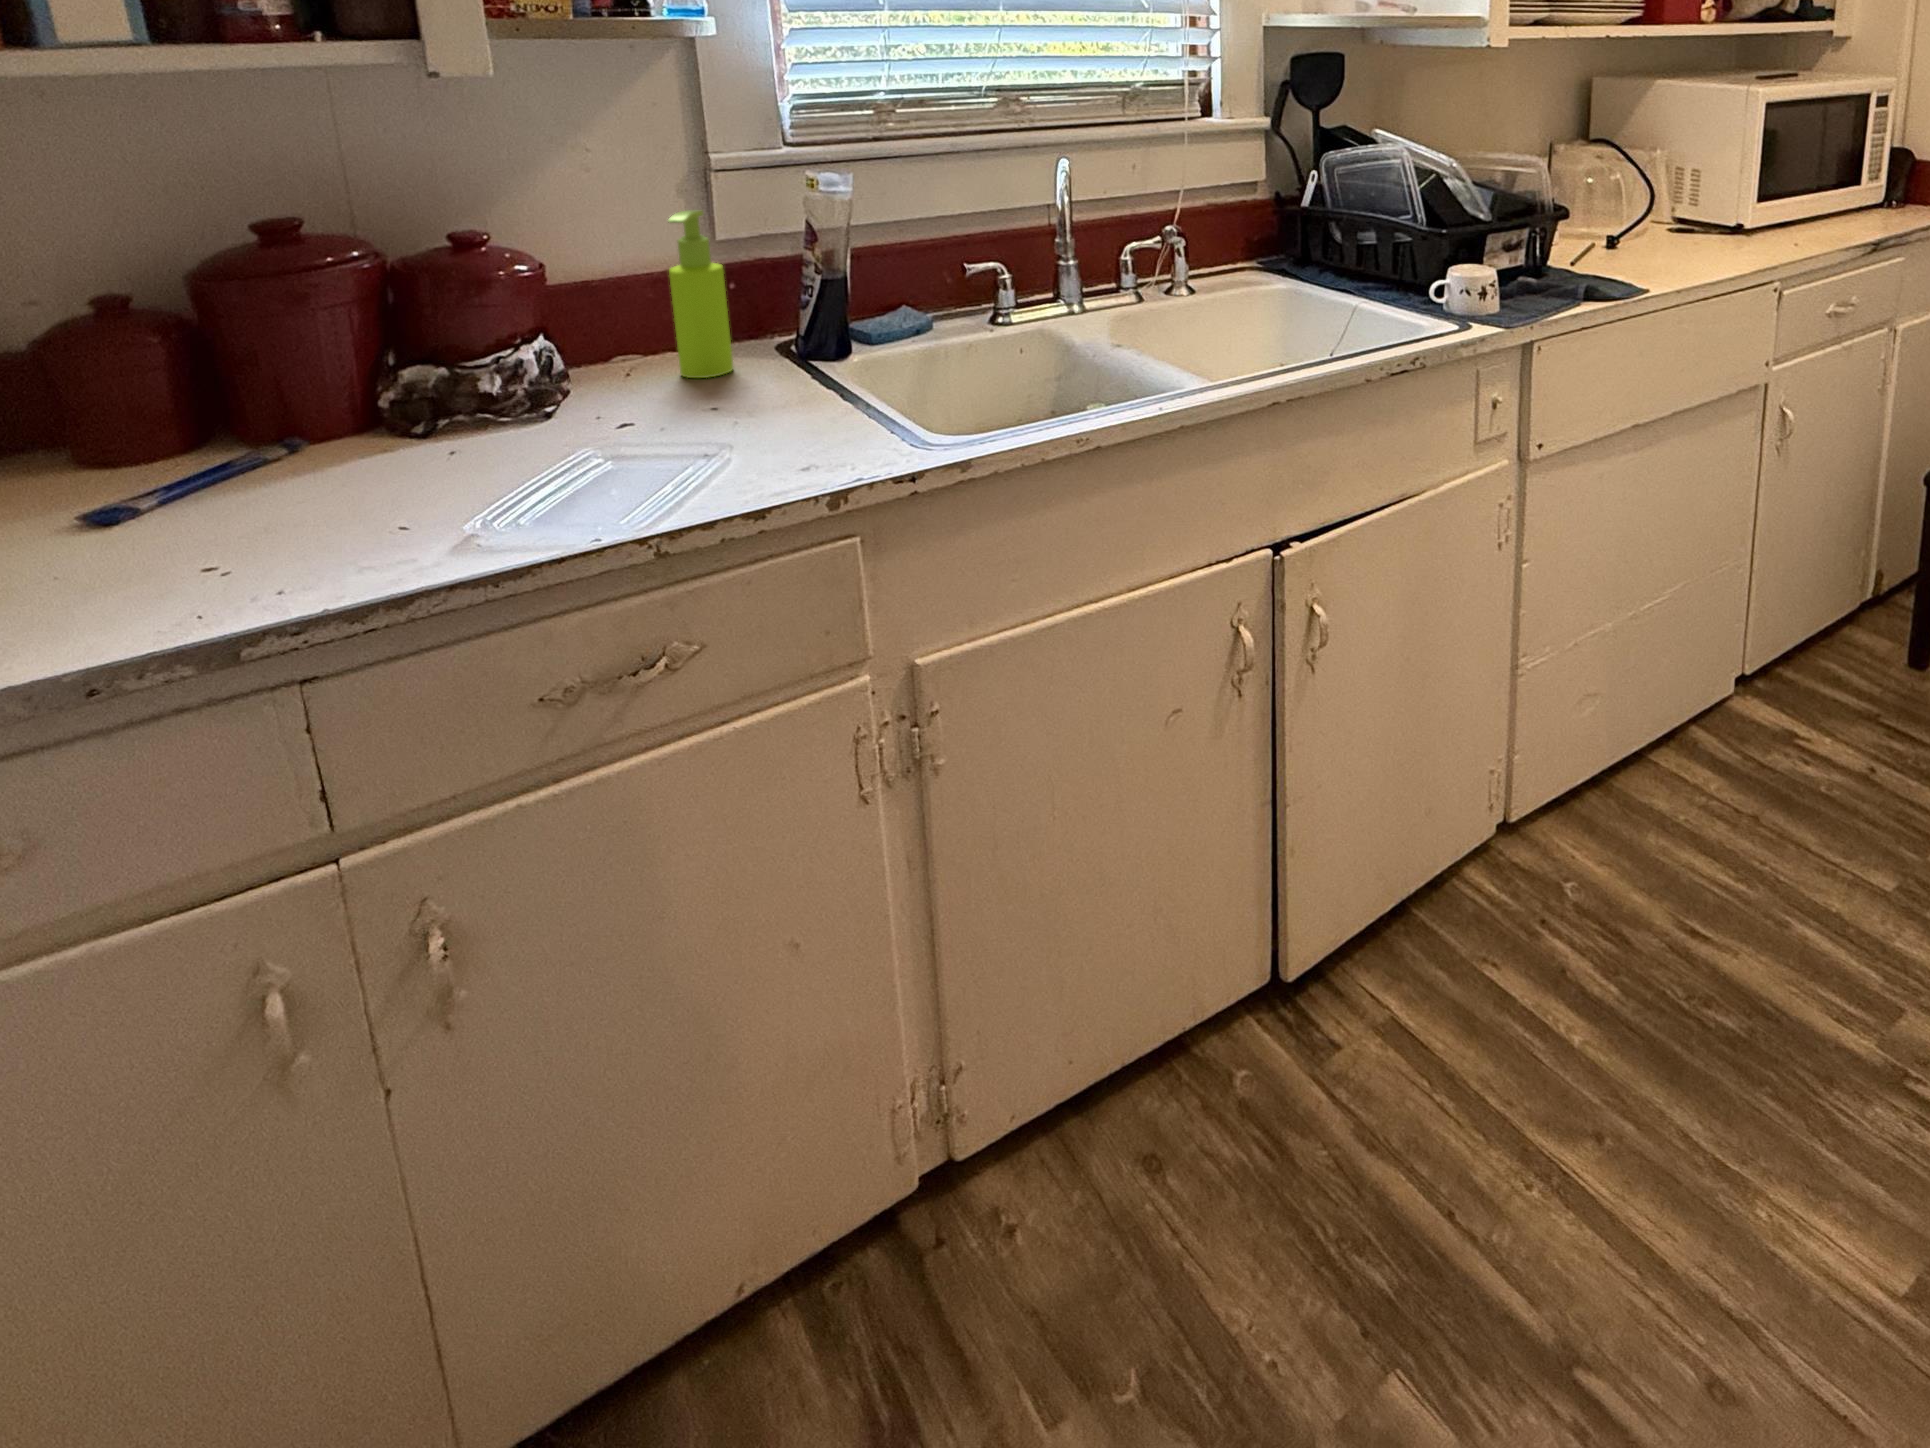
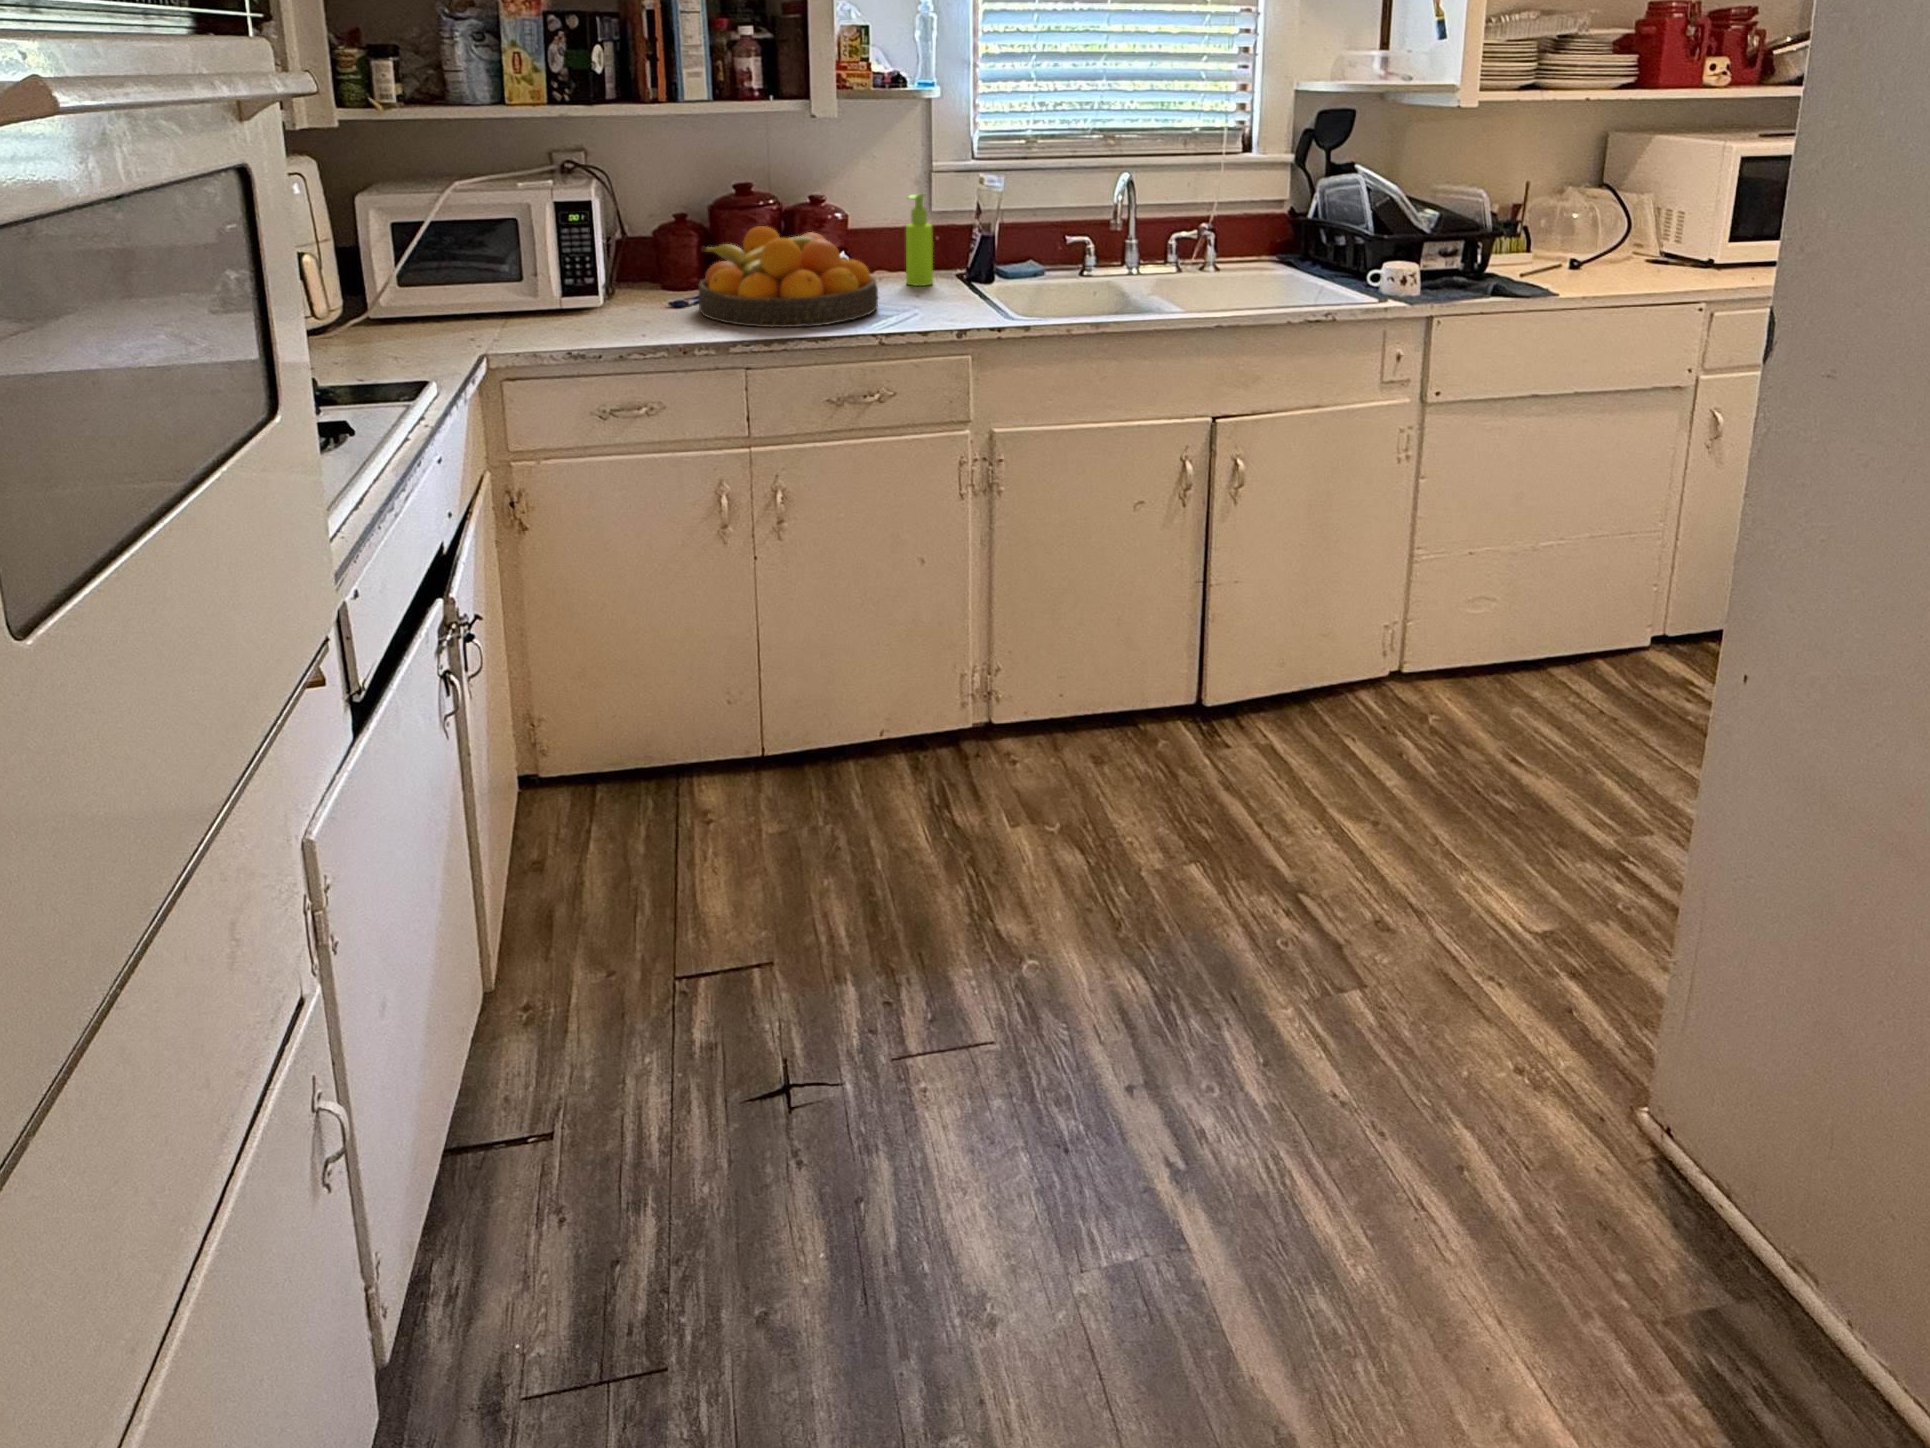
fruit bowl: none [151,314,635,567] -> present [698,226,878,328]

